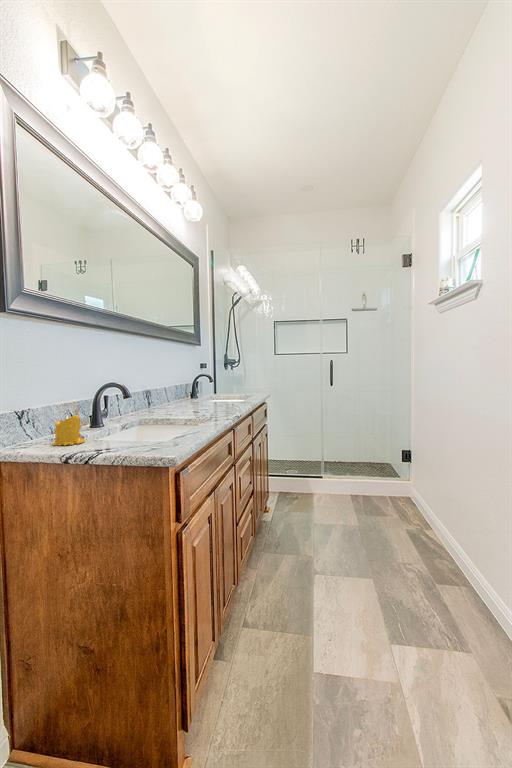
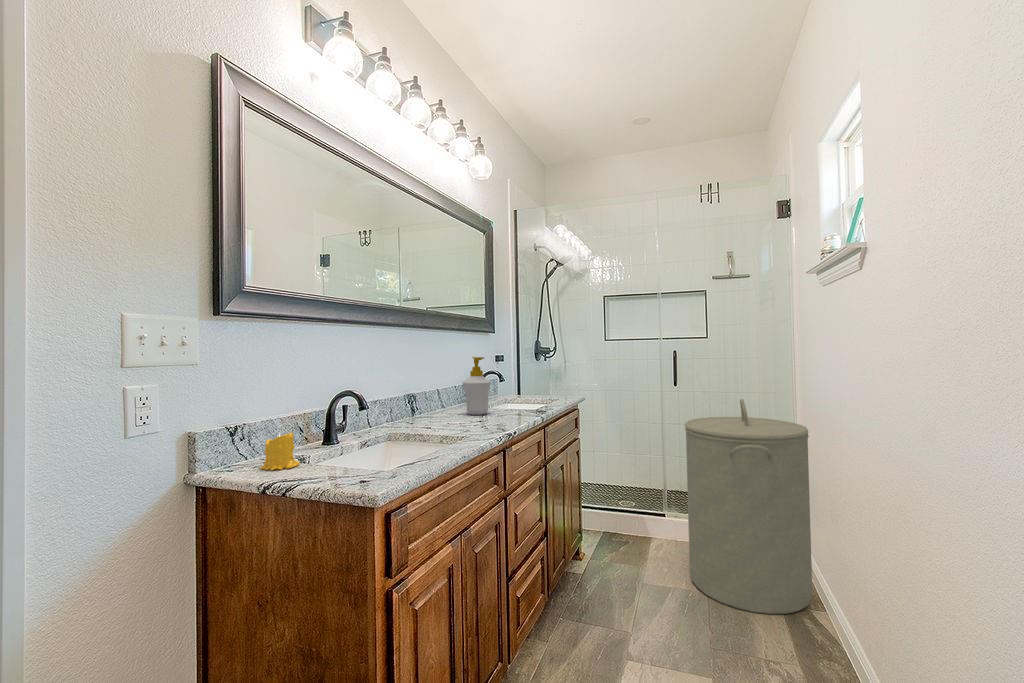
soap bottle: none [185,361,209,406] -> present [462,357,491,415]
laundry hamper: none [343,393,426,537] -> present [685,399,813,614]

